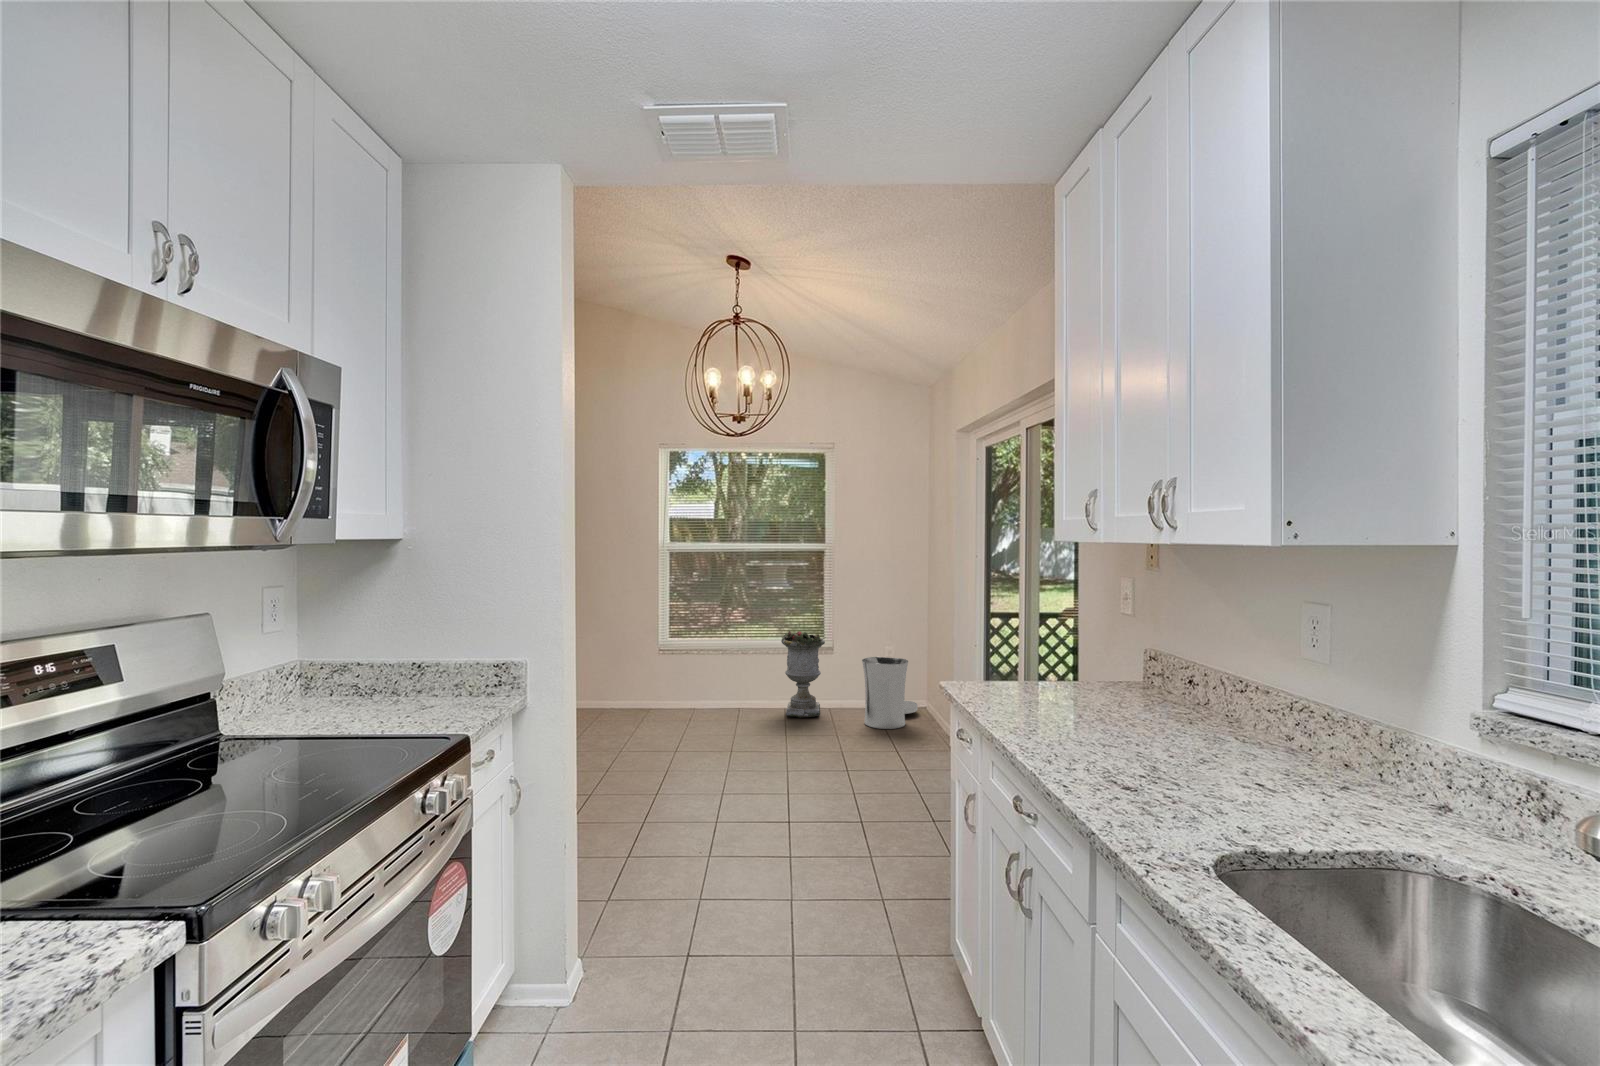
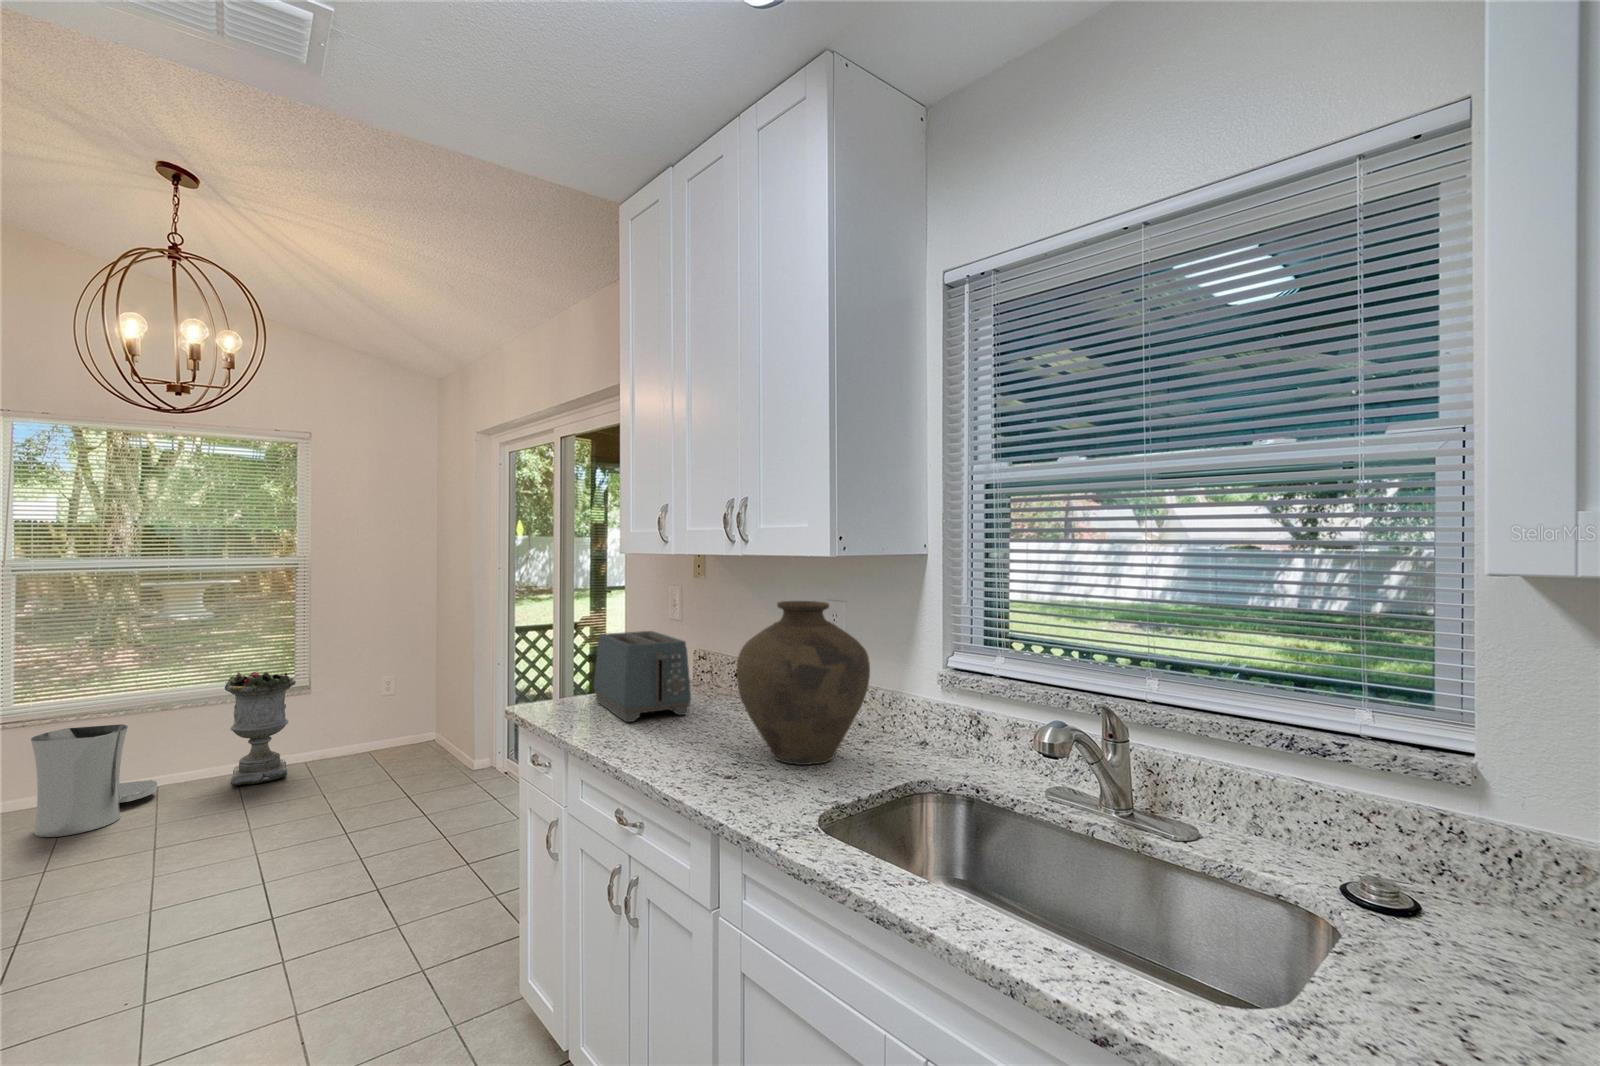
vase: none [1147,598,1337,800] -> present [737,601,870,765]
toaster: none [1022,621,1119,716] -> present [594,631,691,722]
trash can: present [862,657,917,729] -> present [31,724,157,837]

